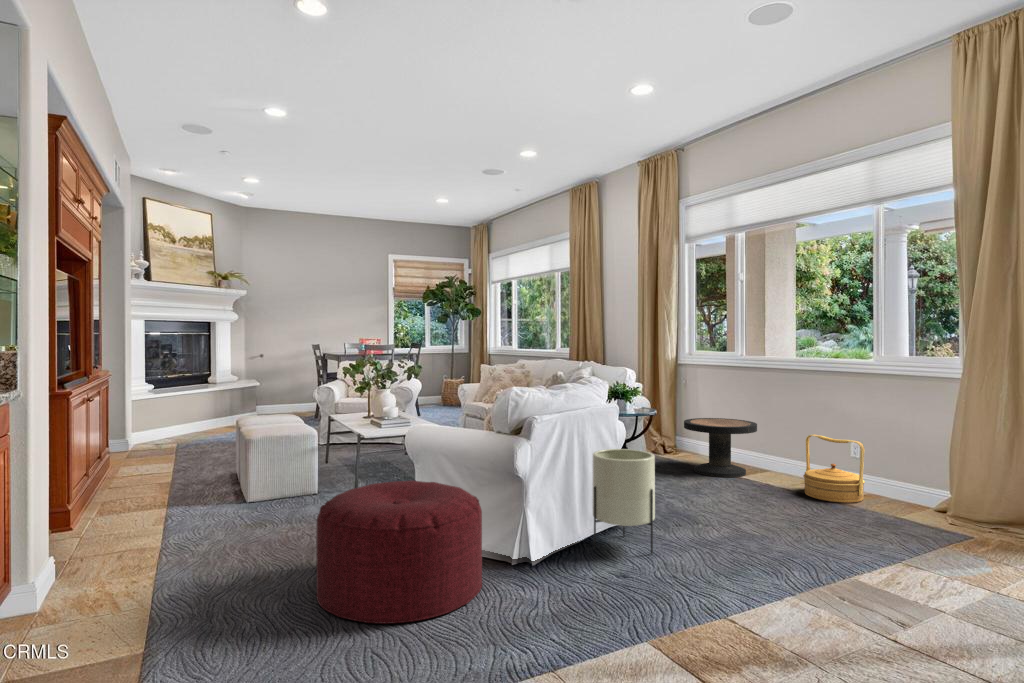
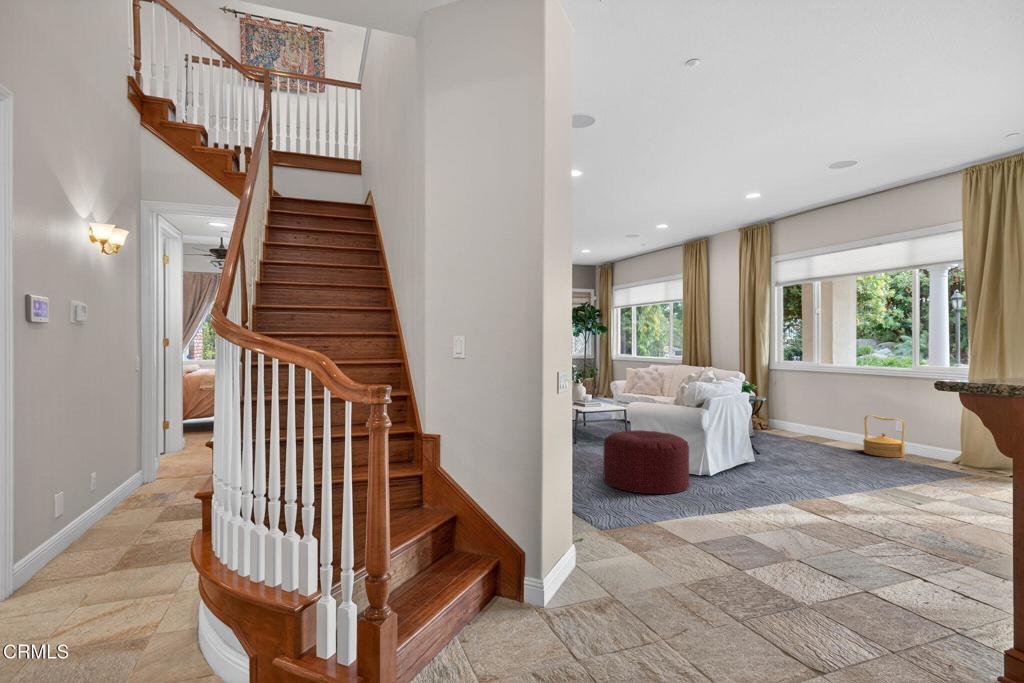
side table: present [684,418,757,477] -> none [777,405,829,443]
planter: present [593,449,655,554] -> none [738,418,776,476]

